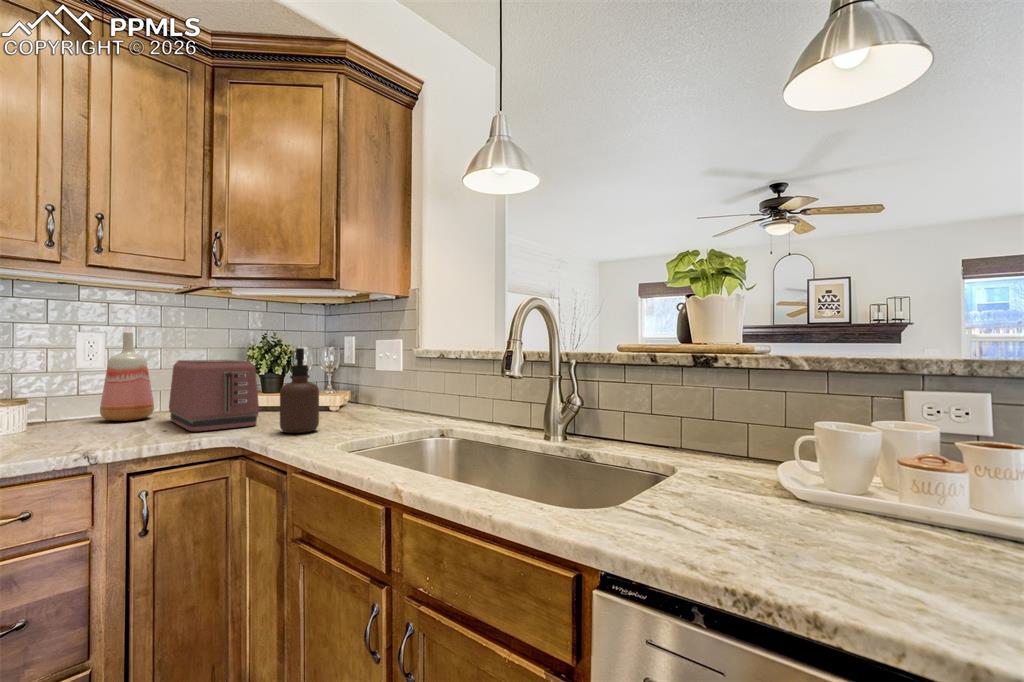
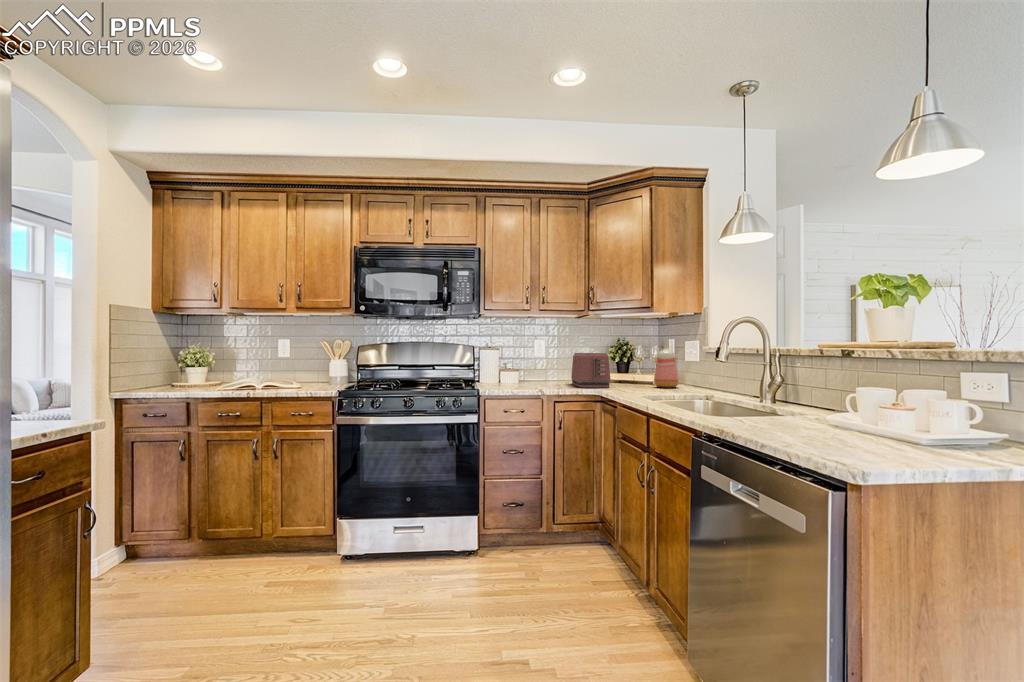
vase: present [100,332,154,421] -> present [654,338,679,388]
soap dispenser: present [280,348,319,433] -> none [618,346,637,391]

